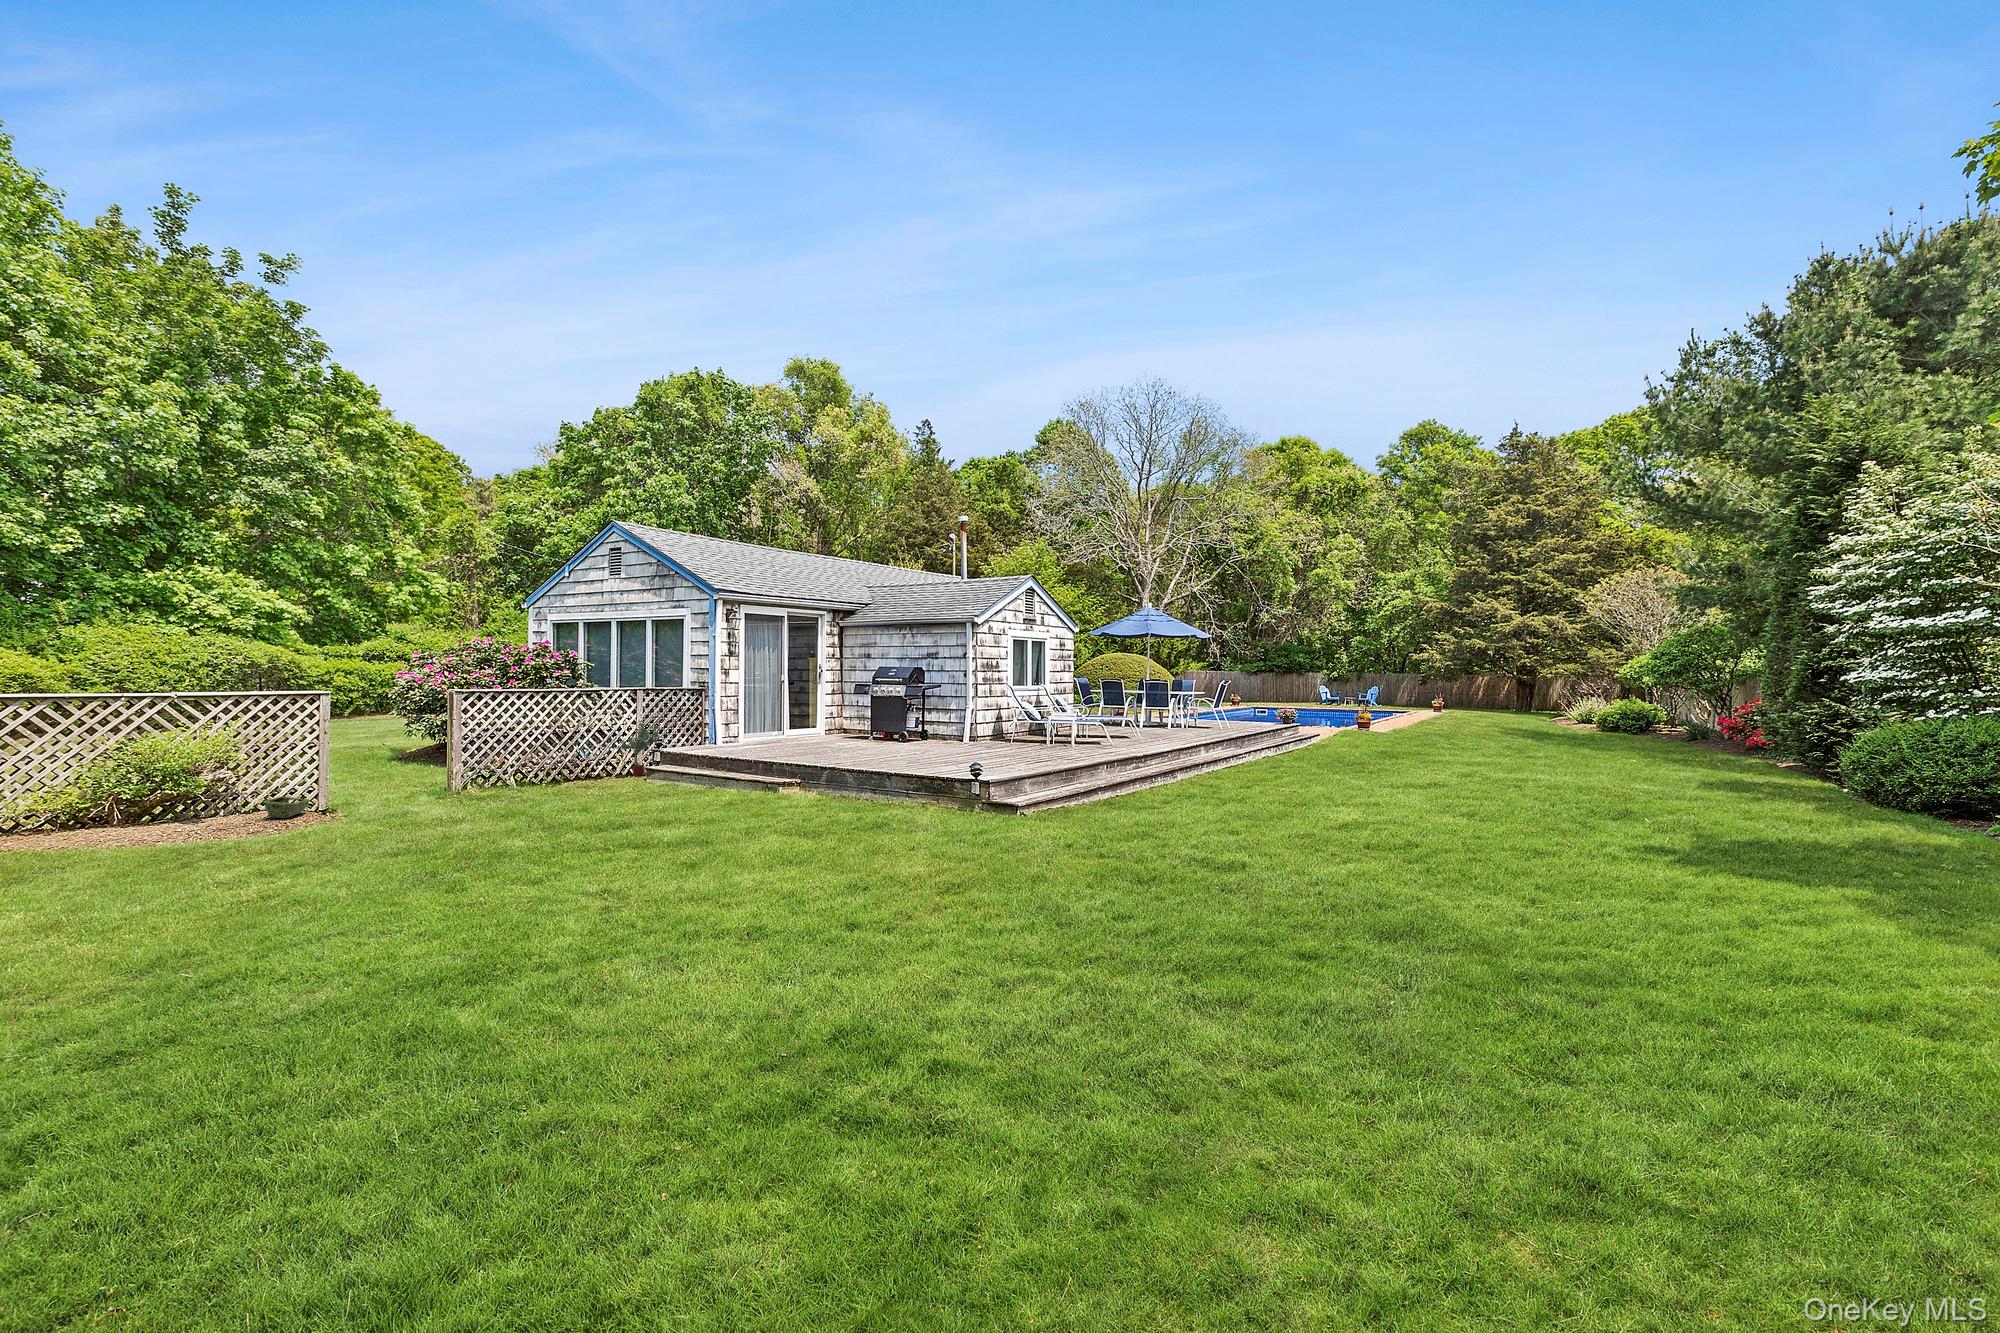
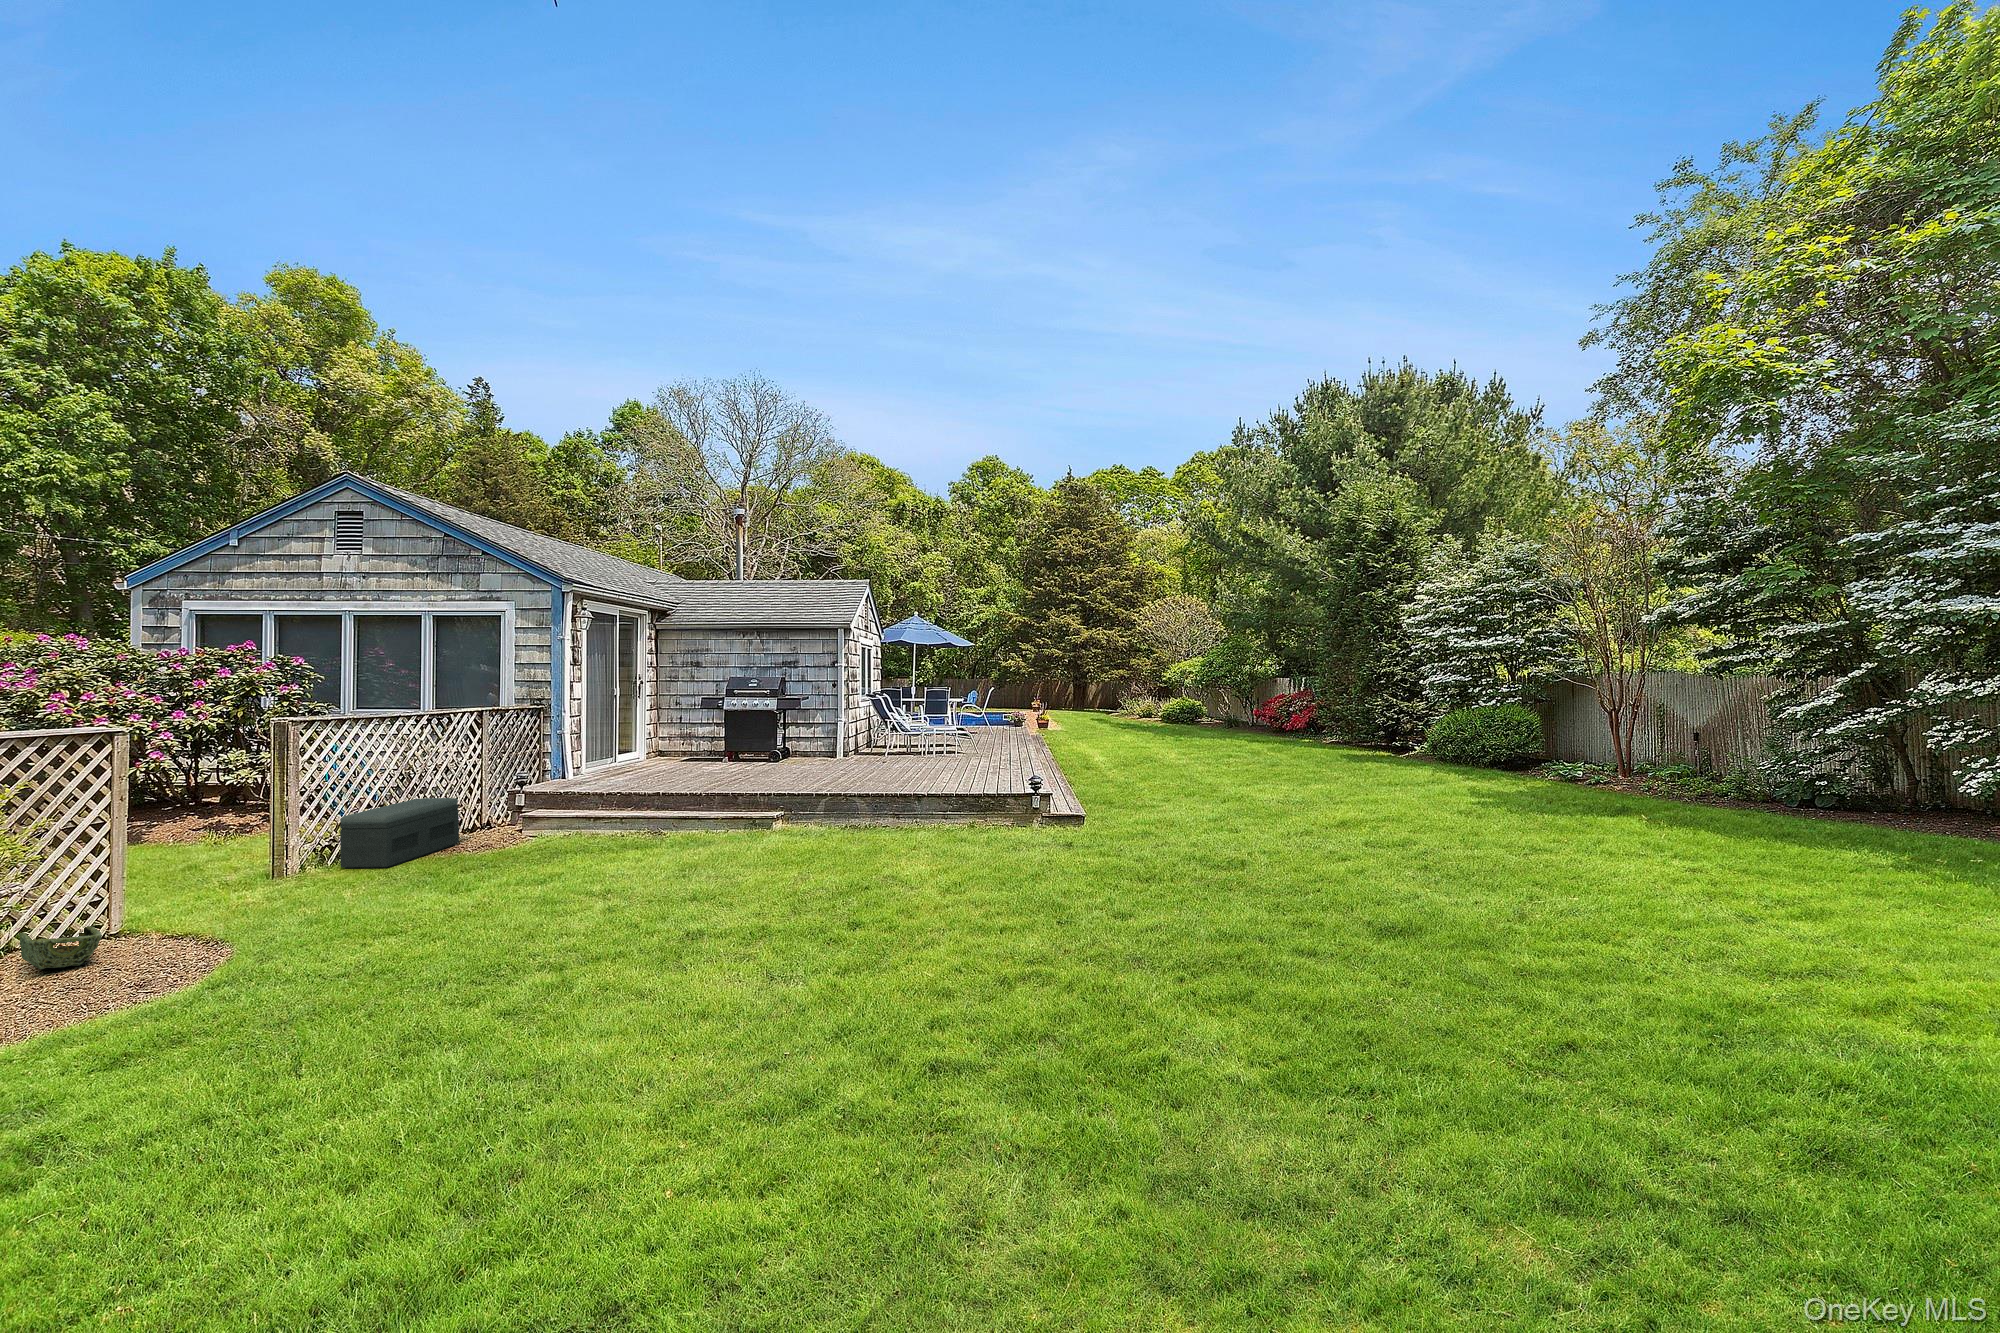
potted tree: present [615,720,661,776] -> none [481,750,537,828]
storage bench: none [495,749,581,792] -> present [340,798,459,869]

